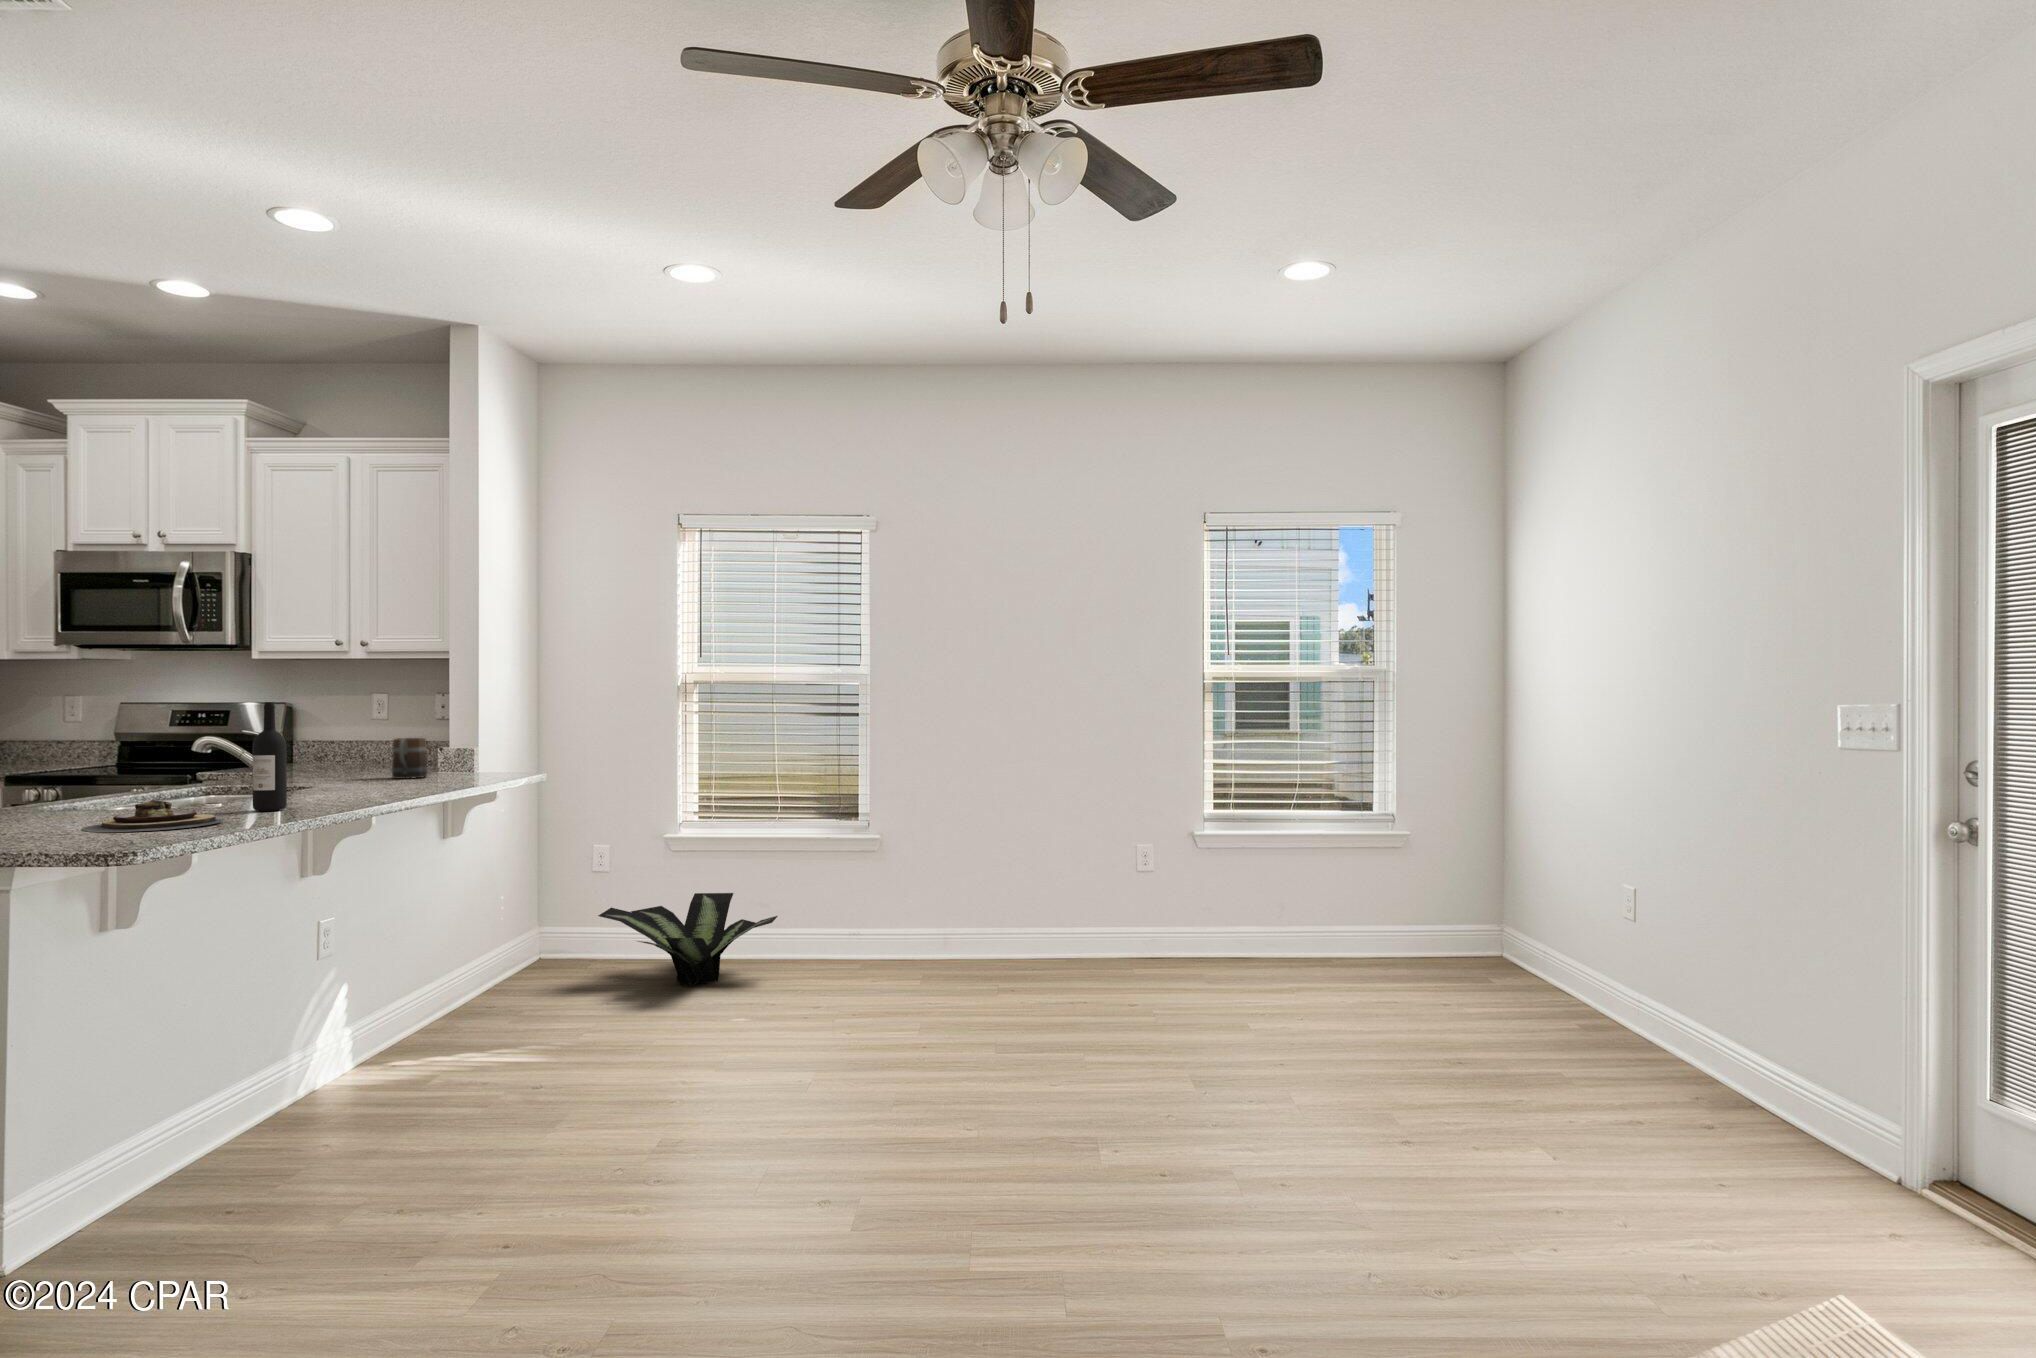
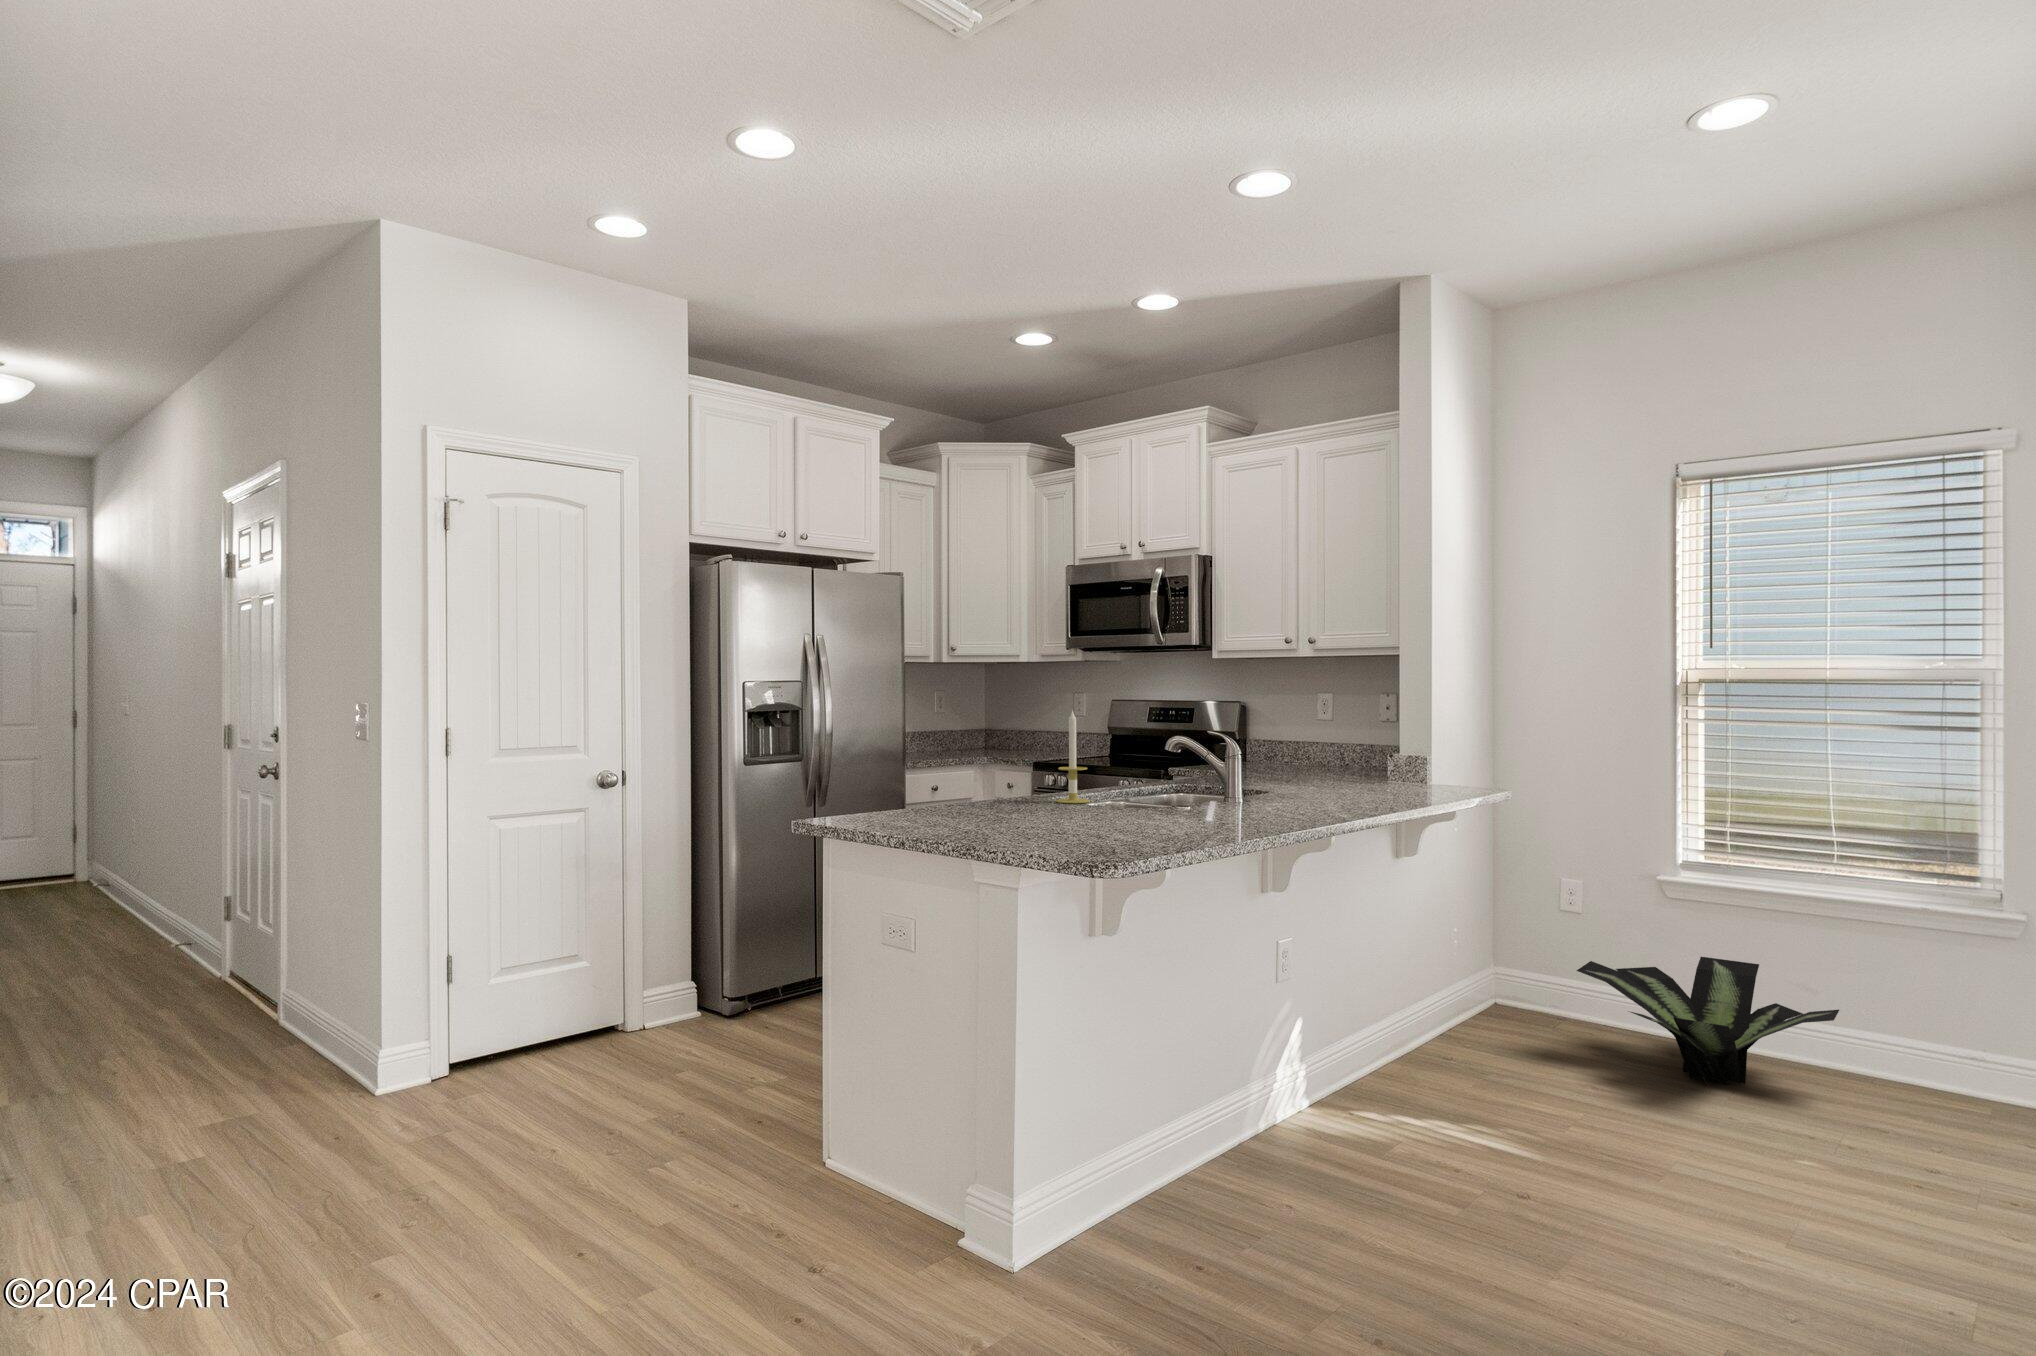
wine bottle: present [252,702,287,811] -> none [1219,703,1251,821]
candle: none [52,712,98,809] -> present [1056,711,1090,803]
mug: present [392,738,428,779] -> none [1345,743,1381,789]
plate: present [82,800,222,832] -> none [1074,804,1193,838]

